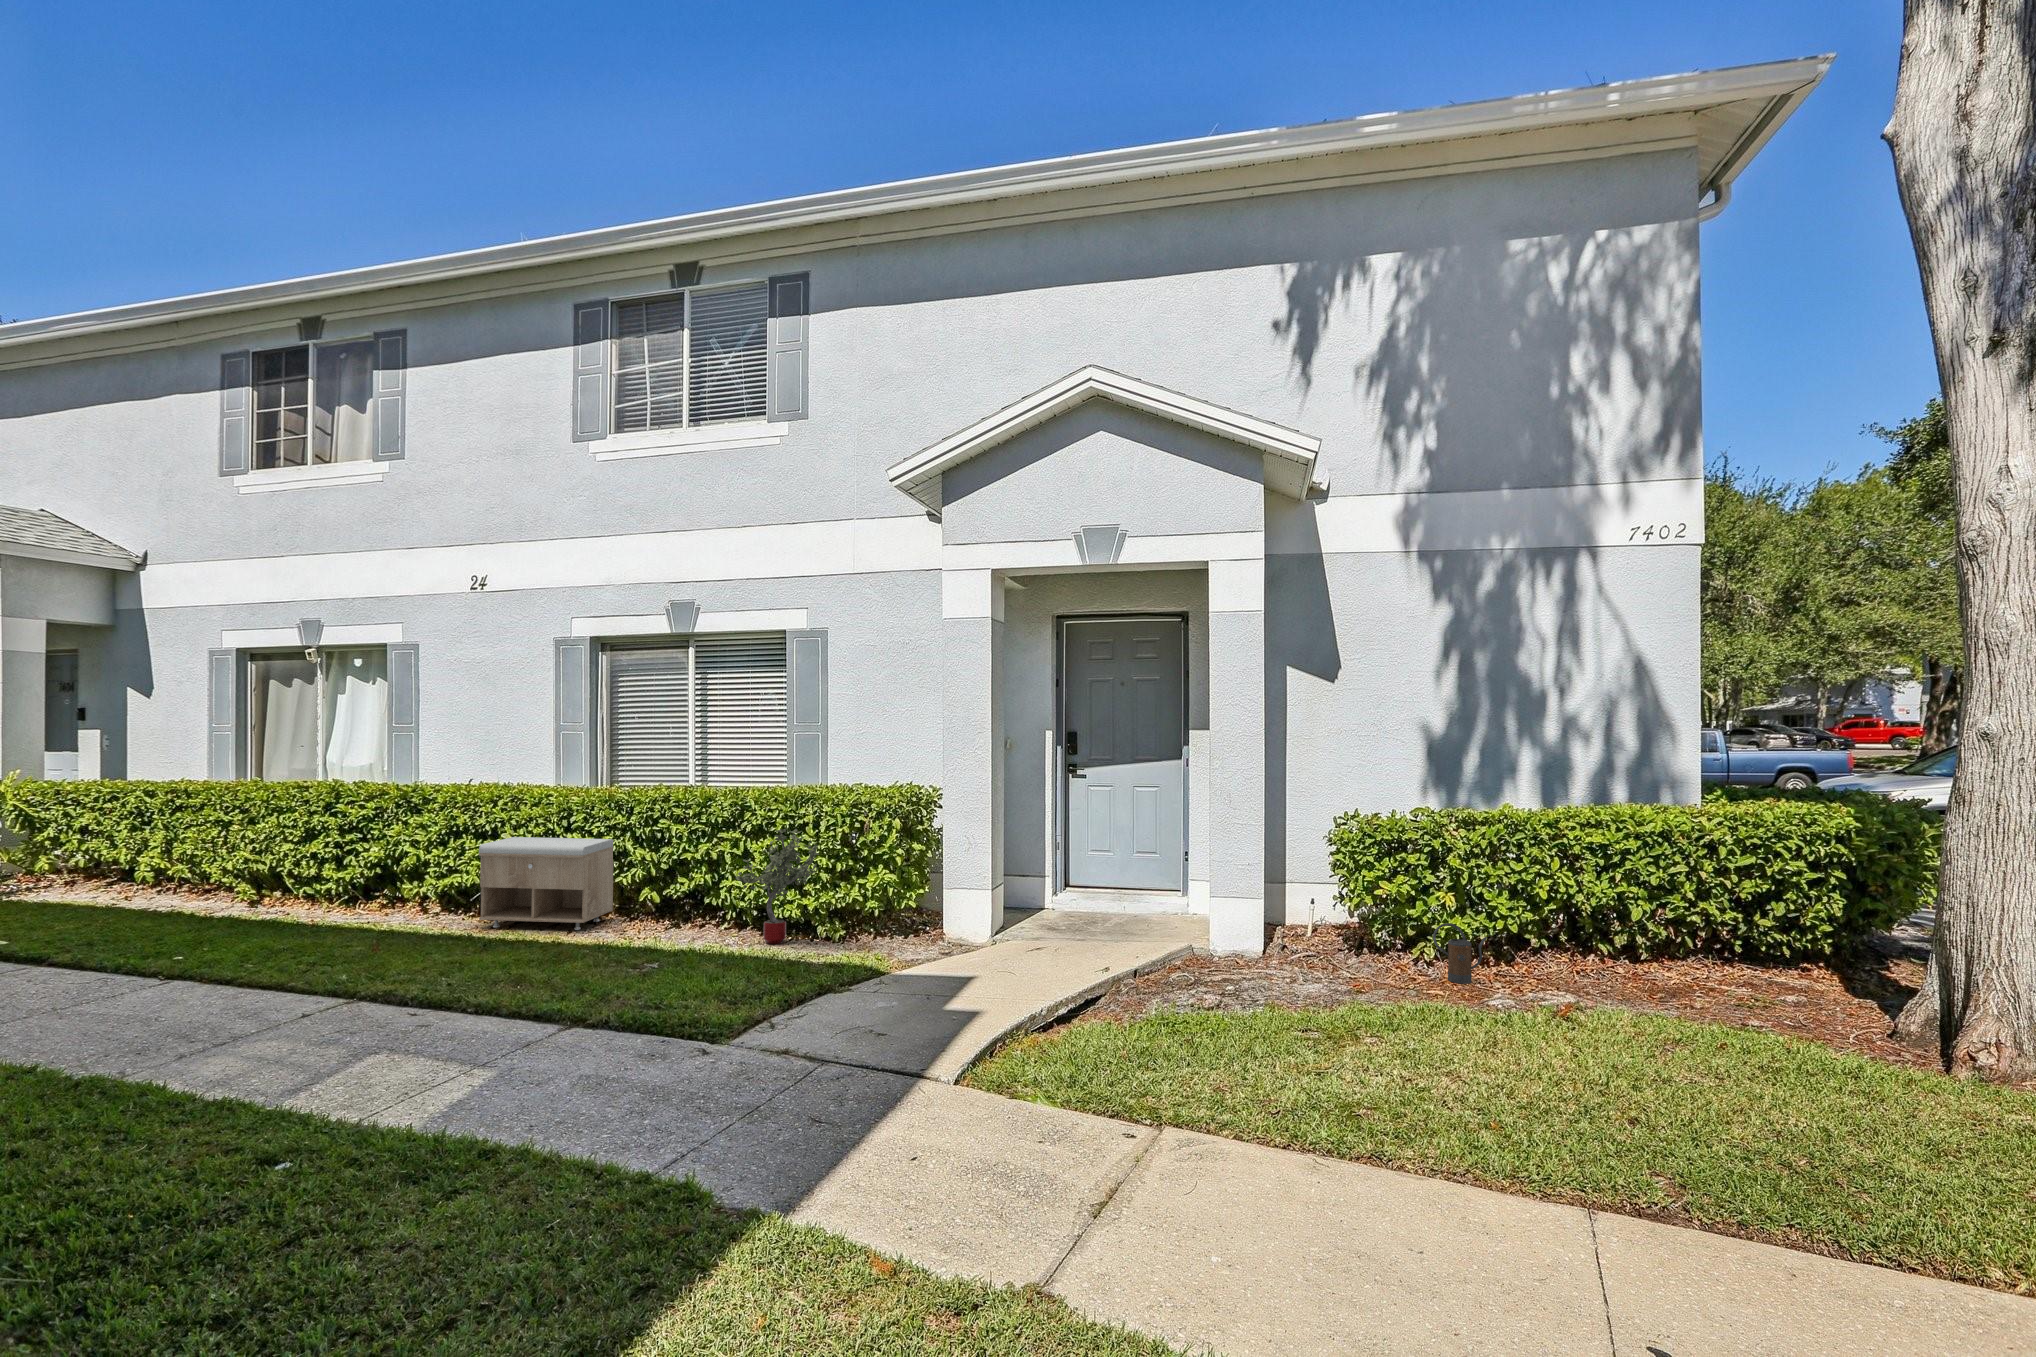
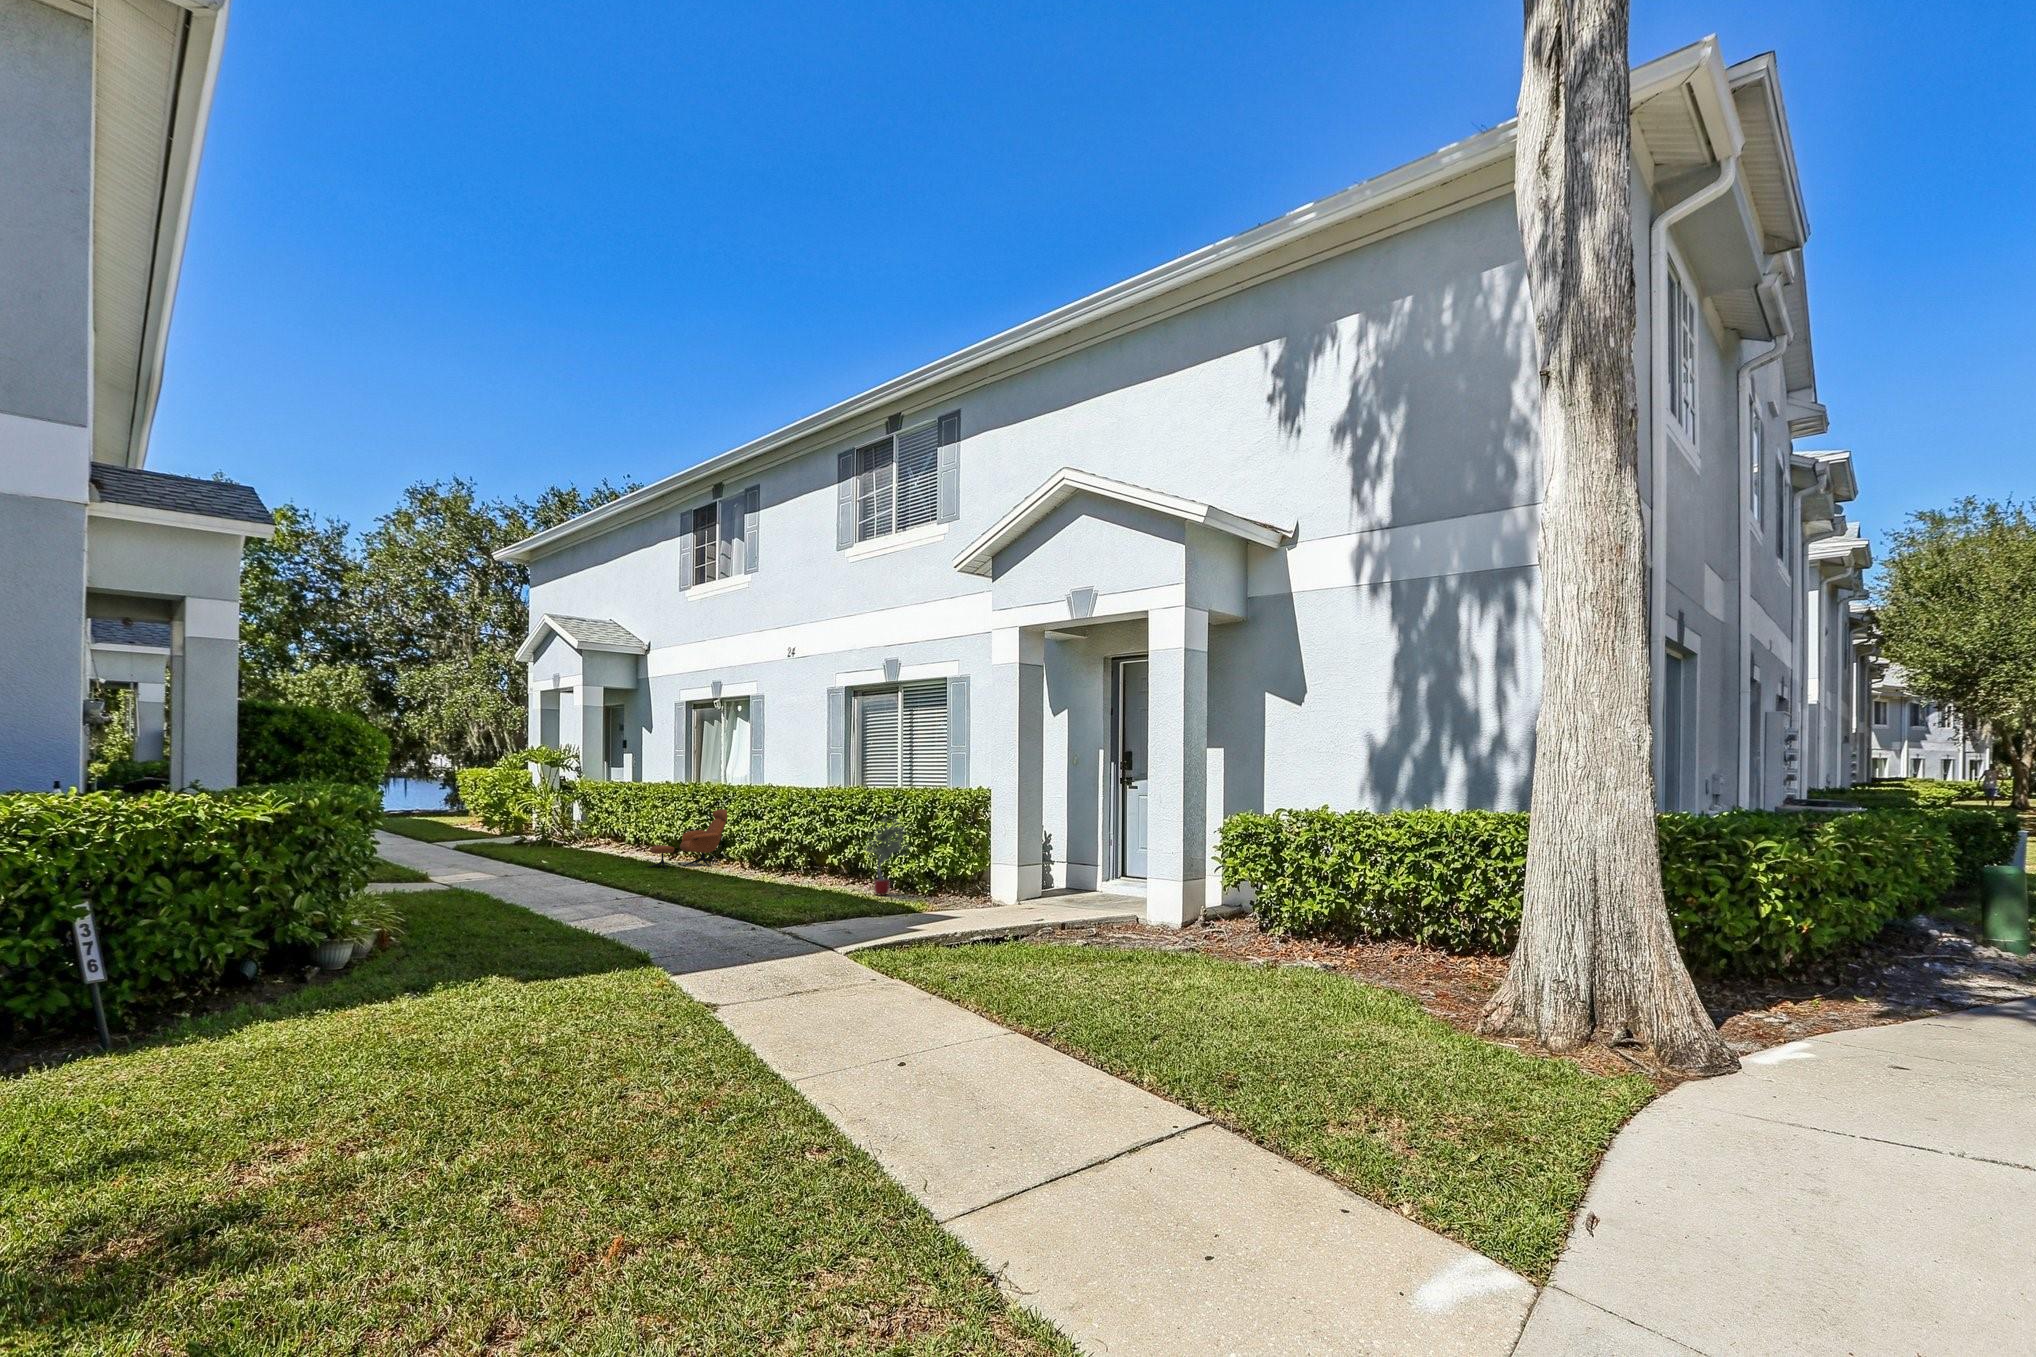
lounge chair: none [274,821,407,925] -> present [648,809,727,869]
storage bench: present [479,837,614,930] -> none [739,820,820,881]
watering can: present [1433,923,1487,983] -> none [1283,903,1321,954]

